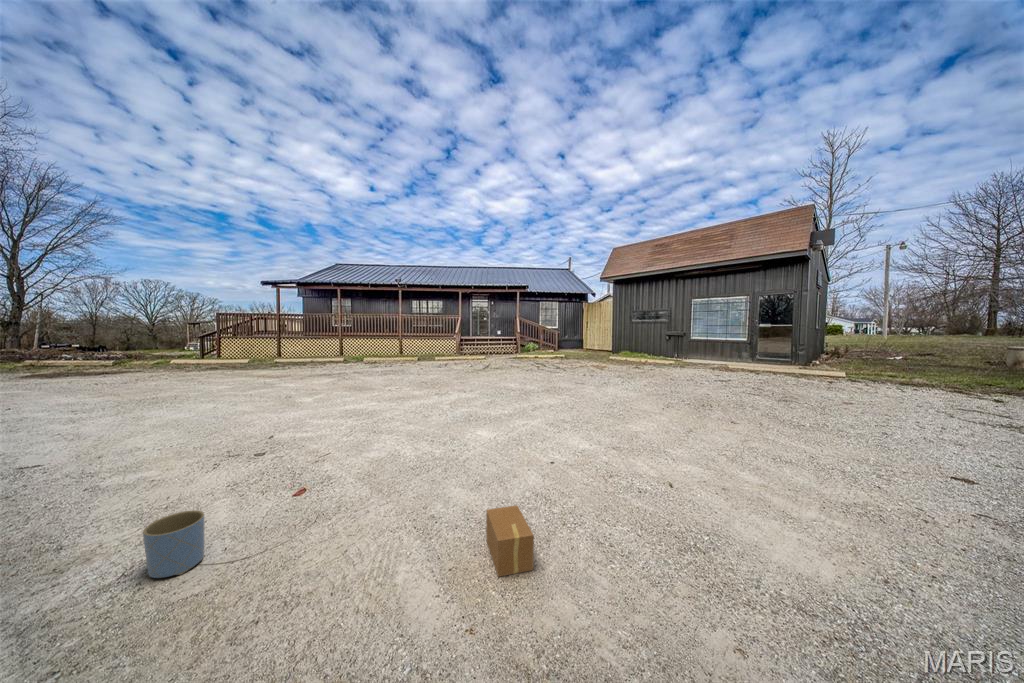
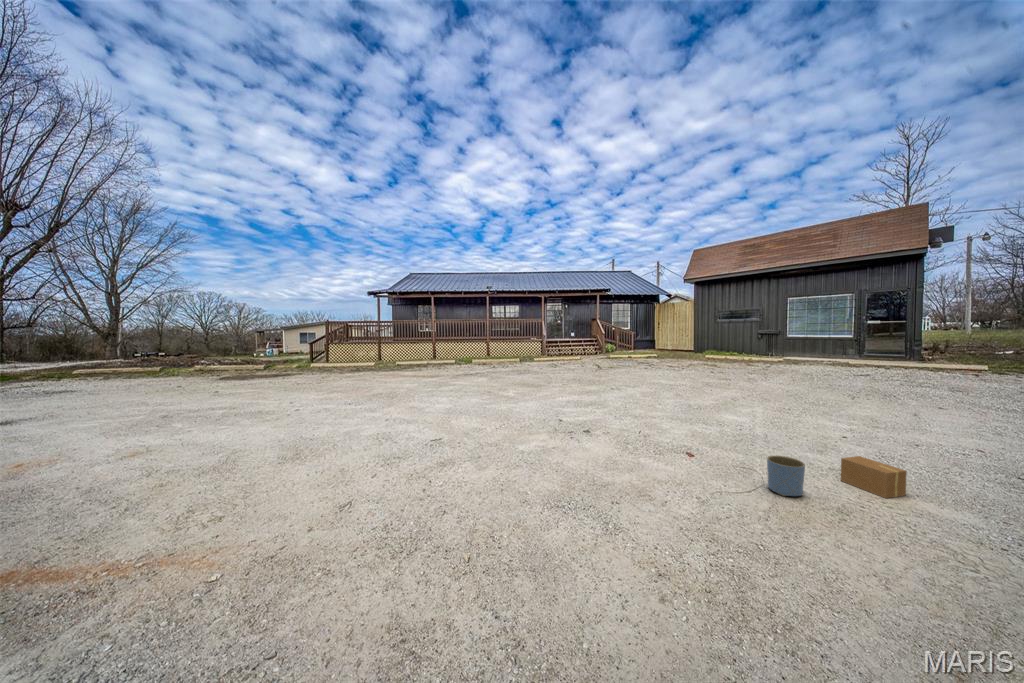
planter: present [143,510,205,578] -> present [767,456,805,496]

